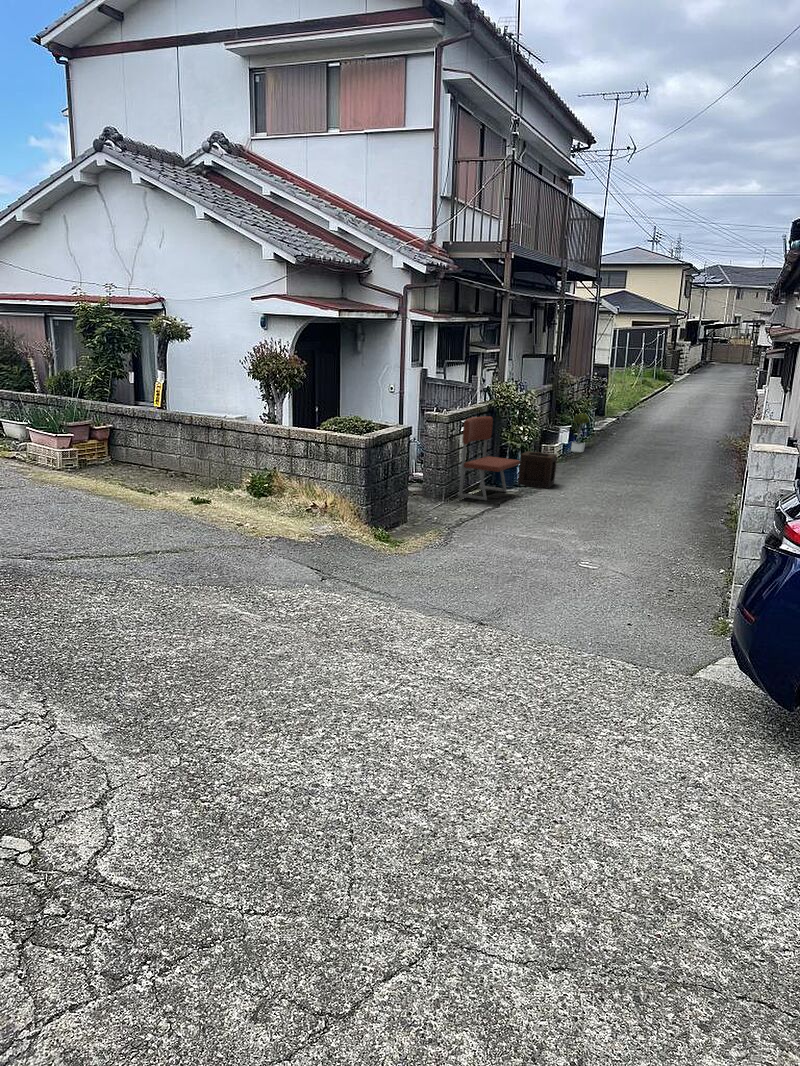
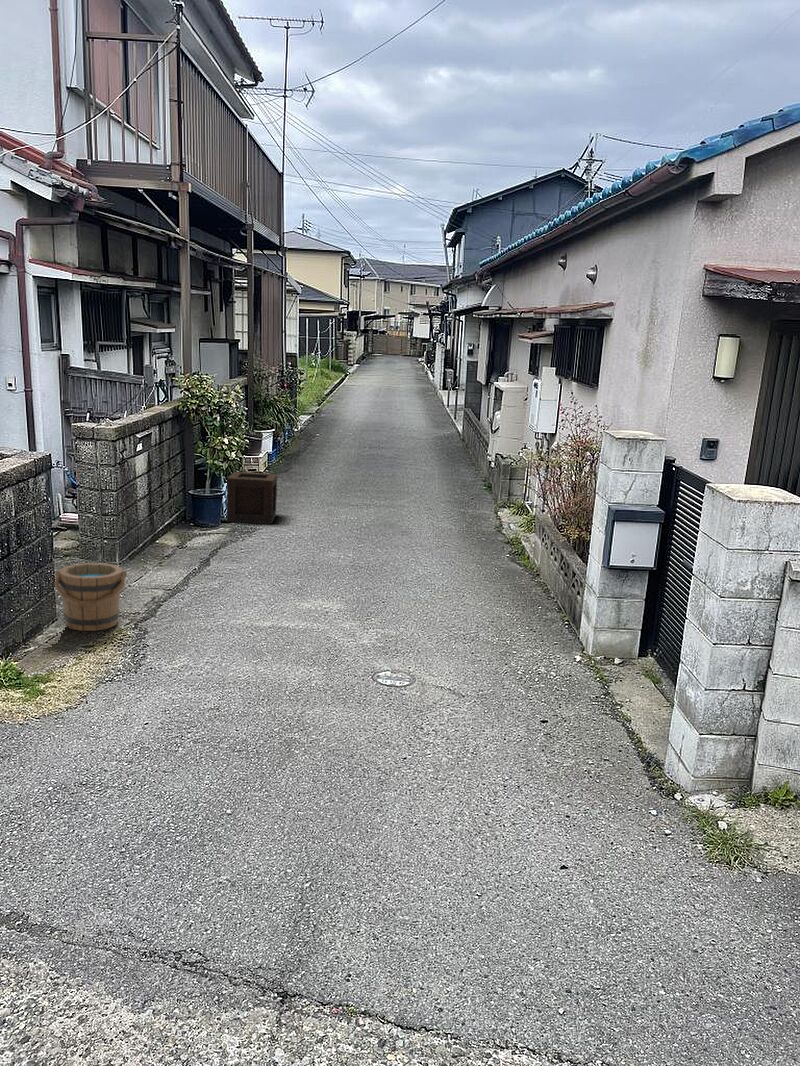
potted tree: present [571,414,589,452] -> none [274,412,294,462]
bench: present [458,417,520,501] -> none [142,426,232,558]
bucket: none [407,489,445,525] -> present [55,563,127,631]

